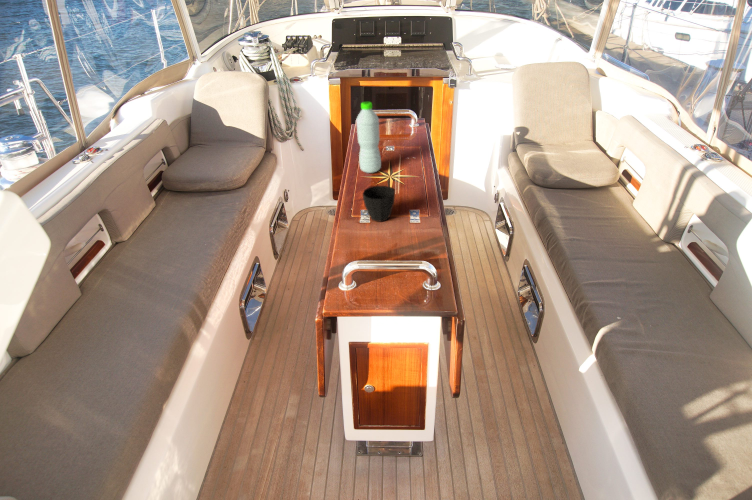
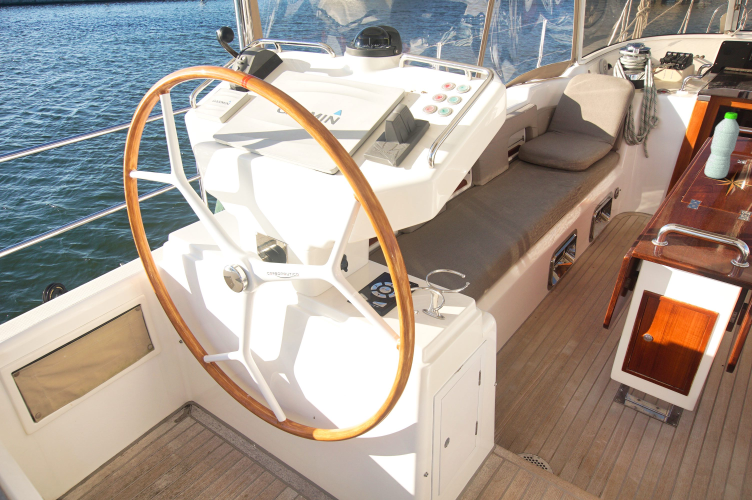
cup: present [363,186,395,221] -> none [698,182,733,214]

